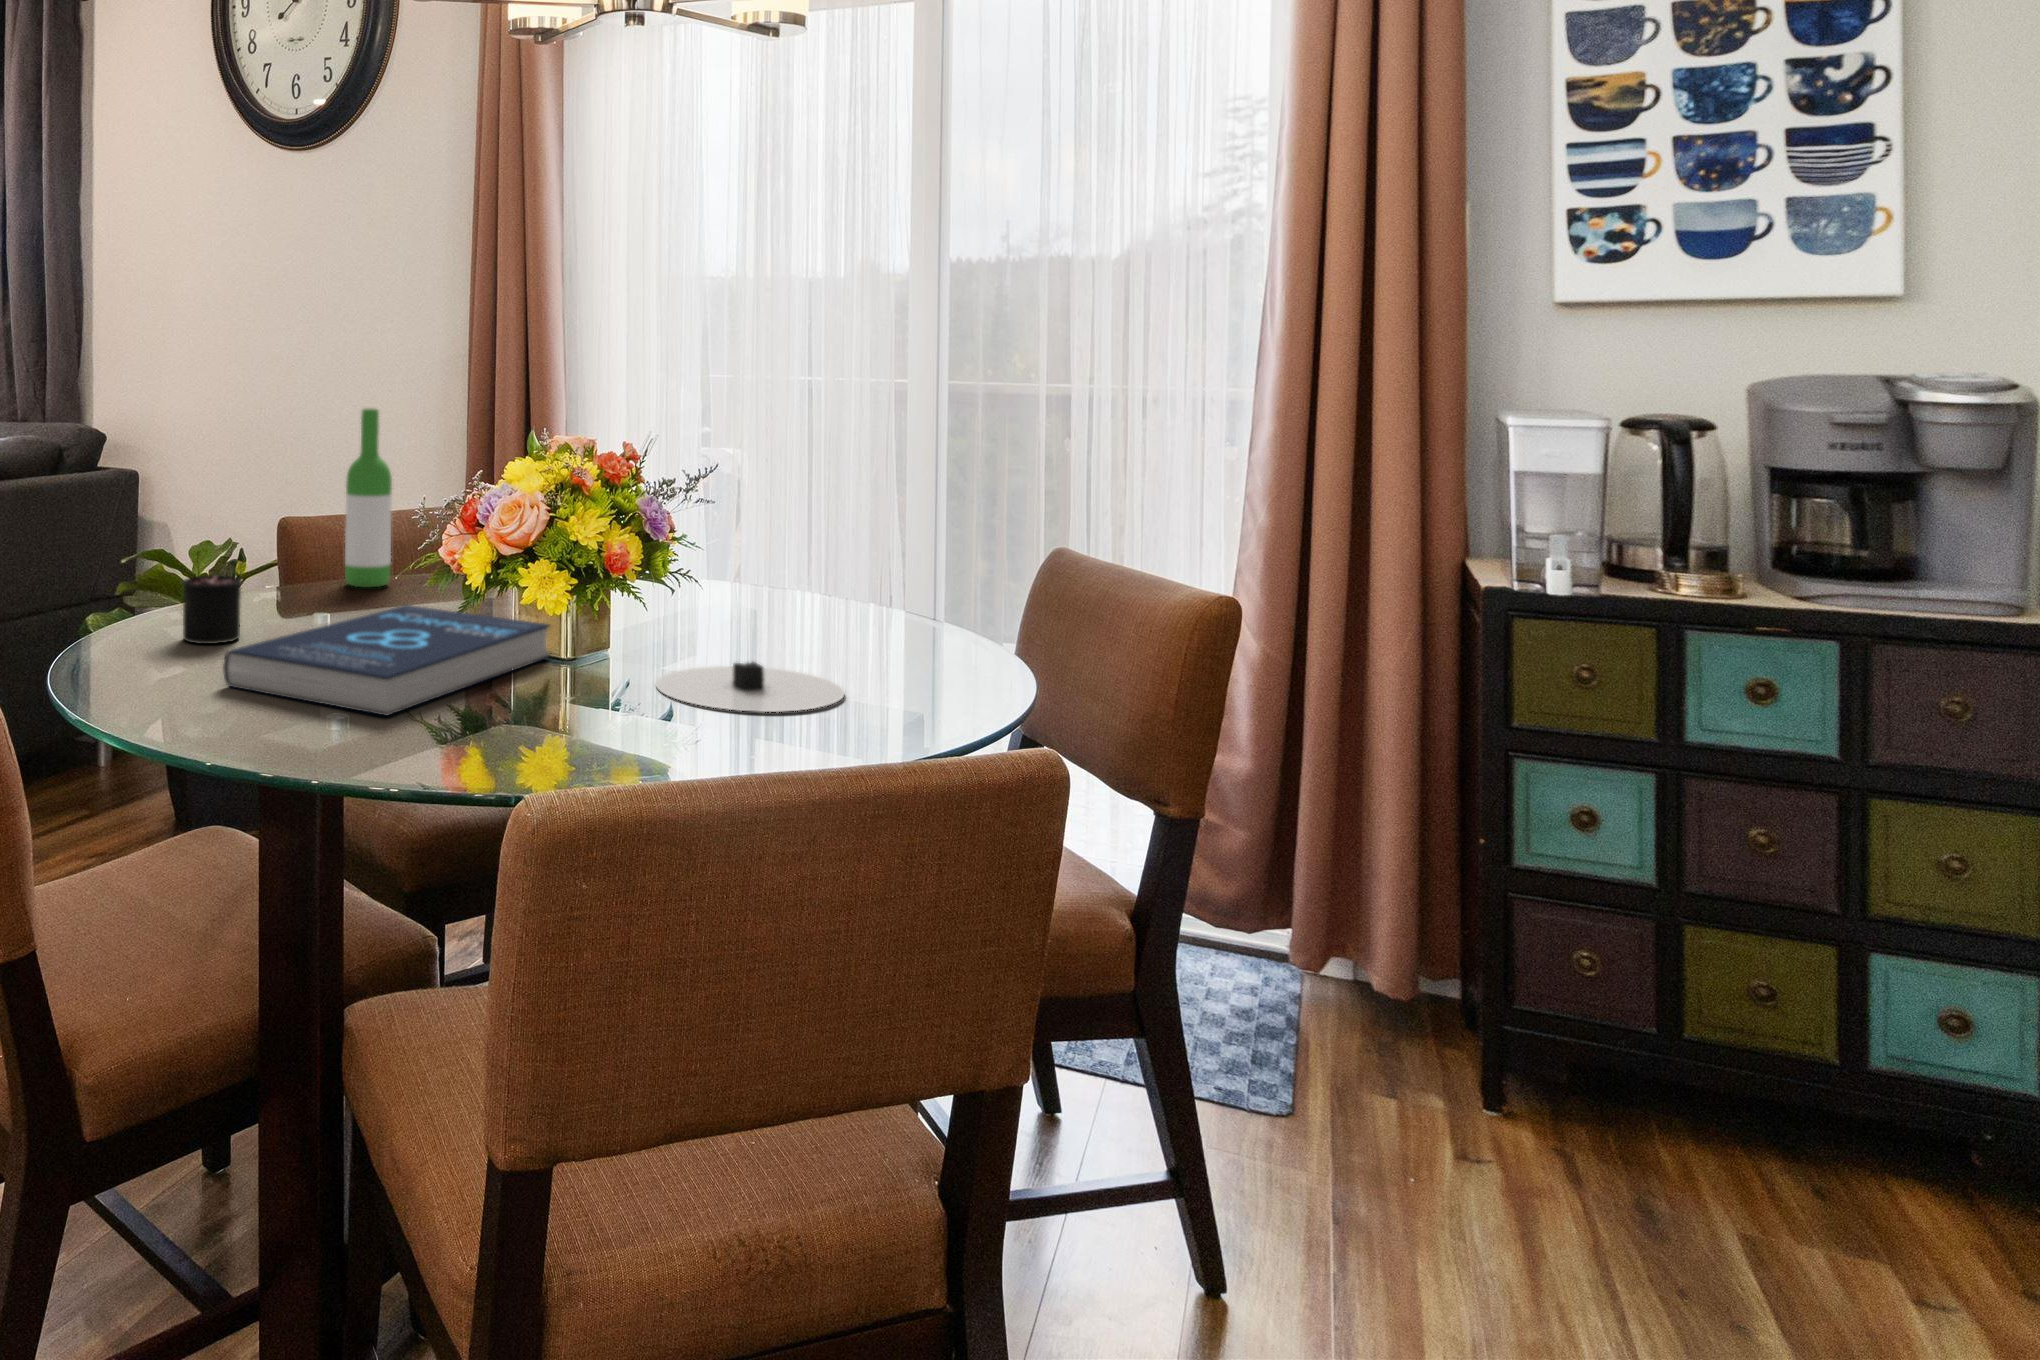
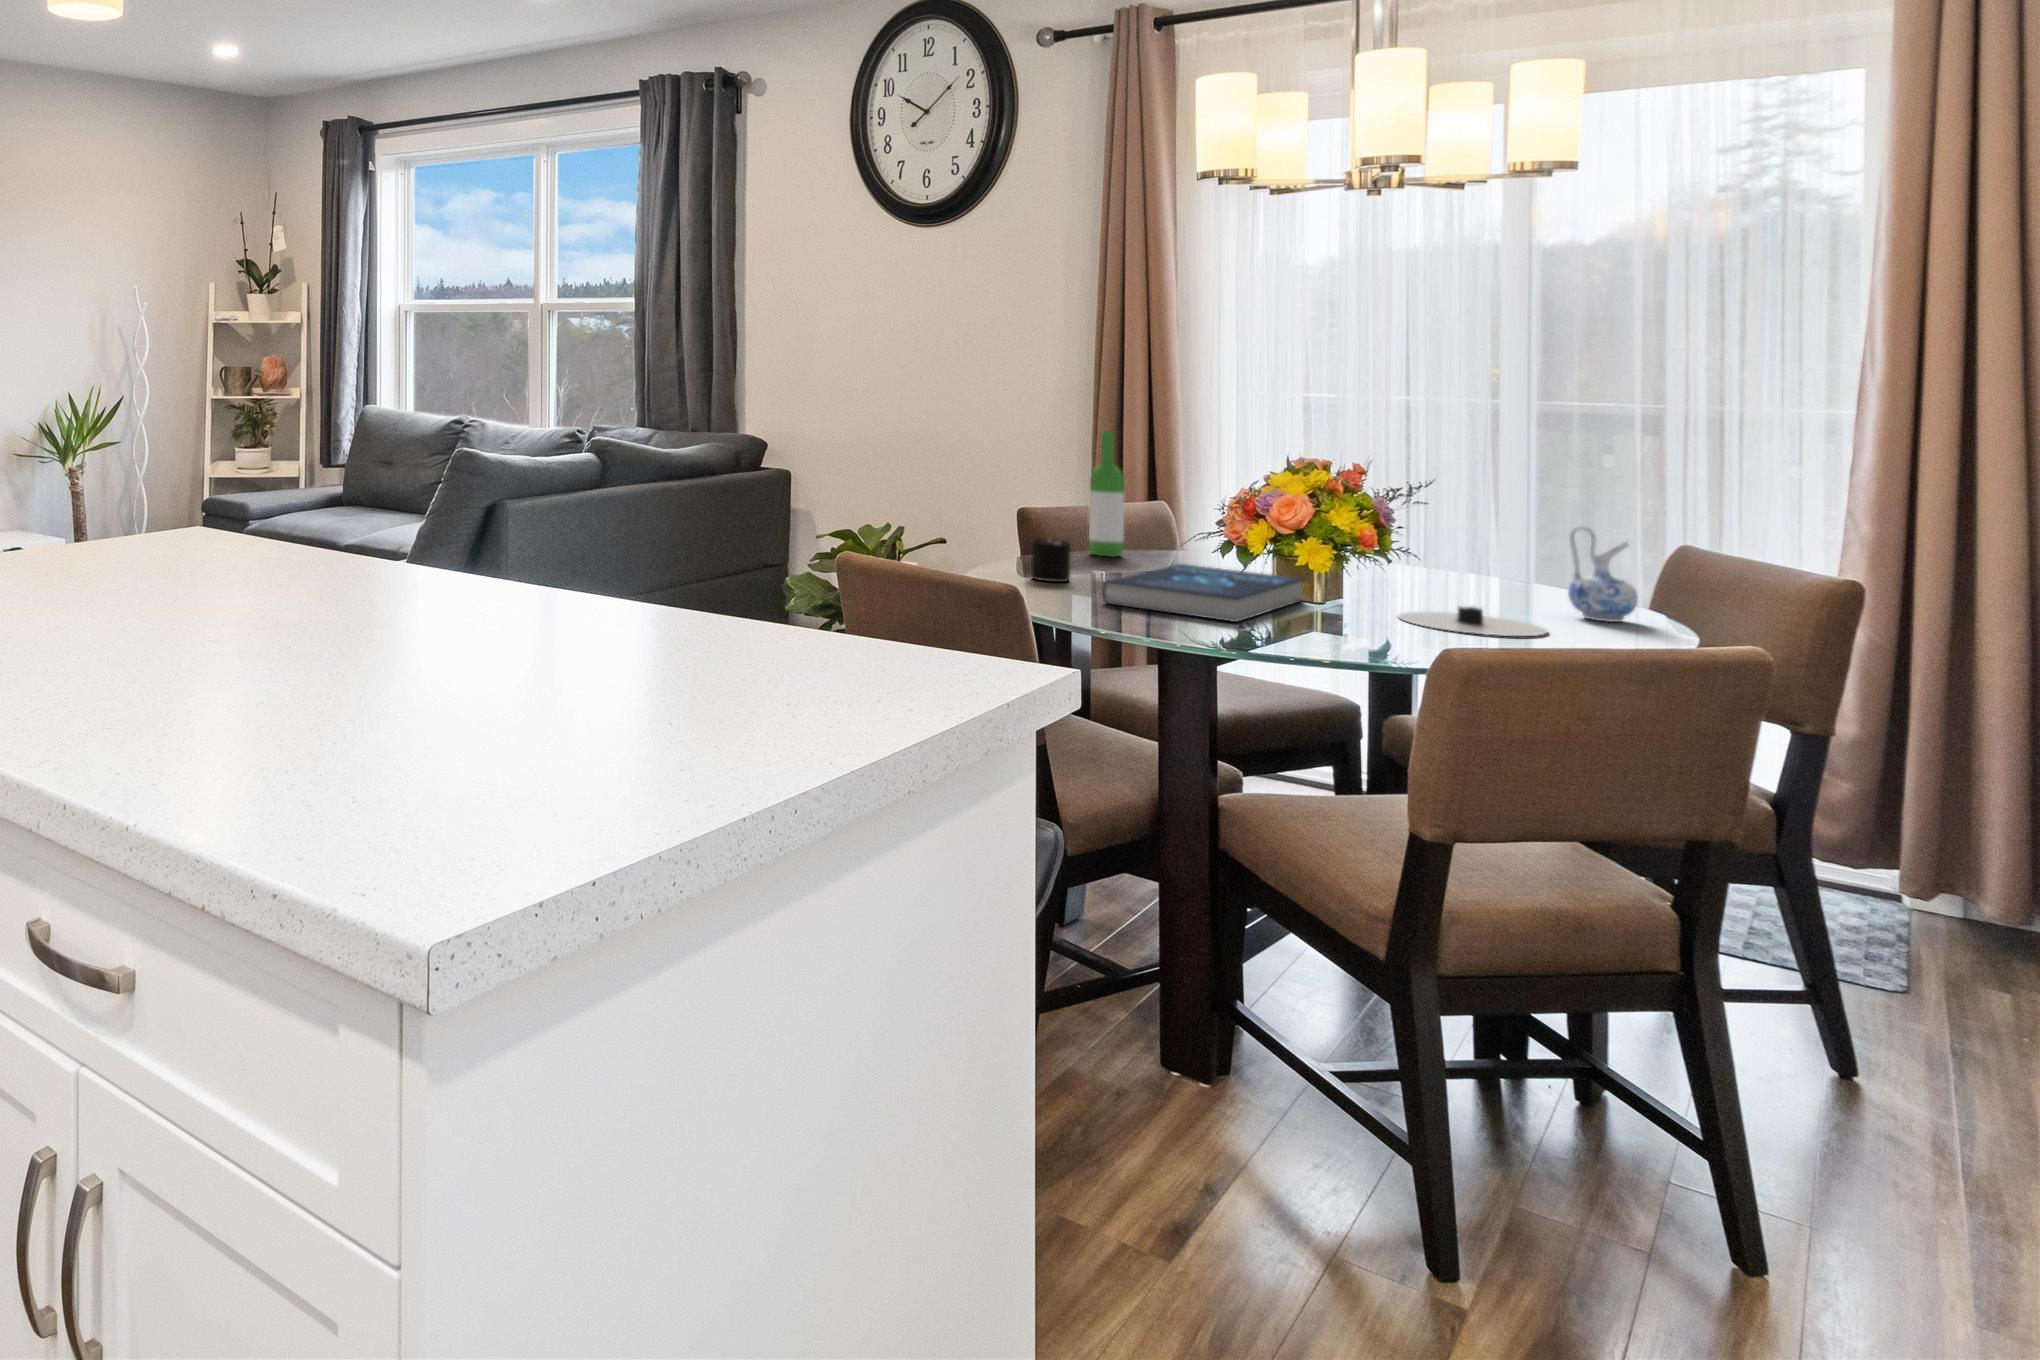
ceramic pitcher: none [895,533,976,669] -> present [1568,526,1638,622]

